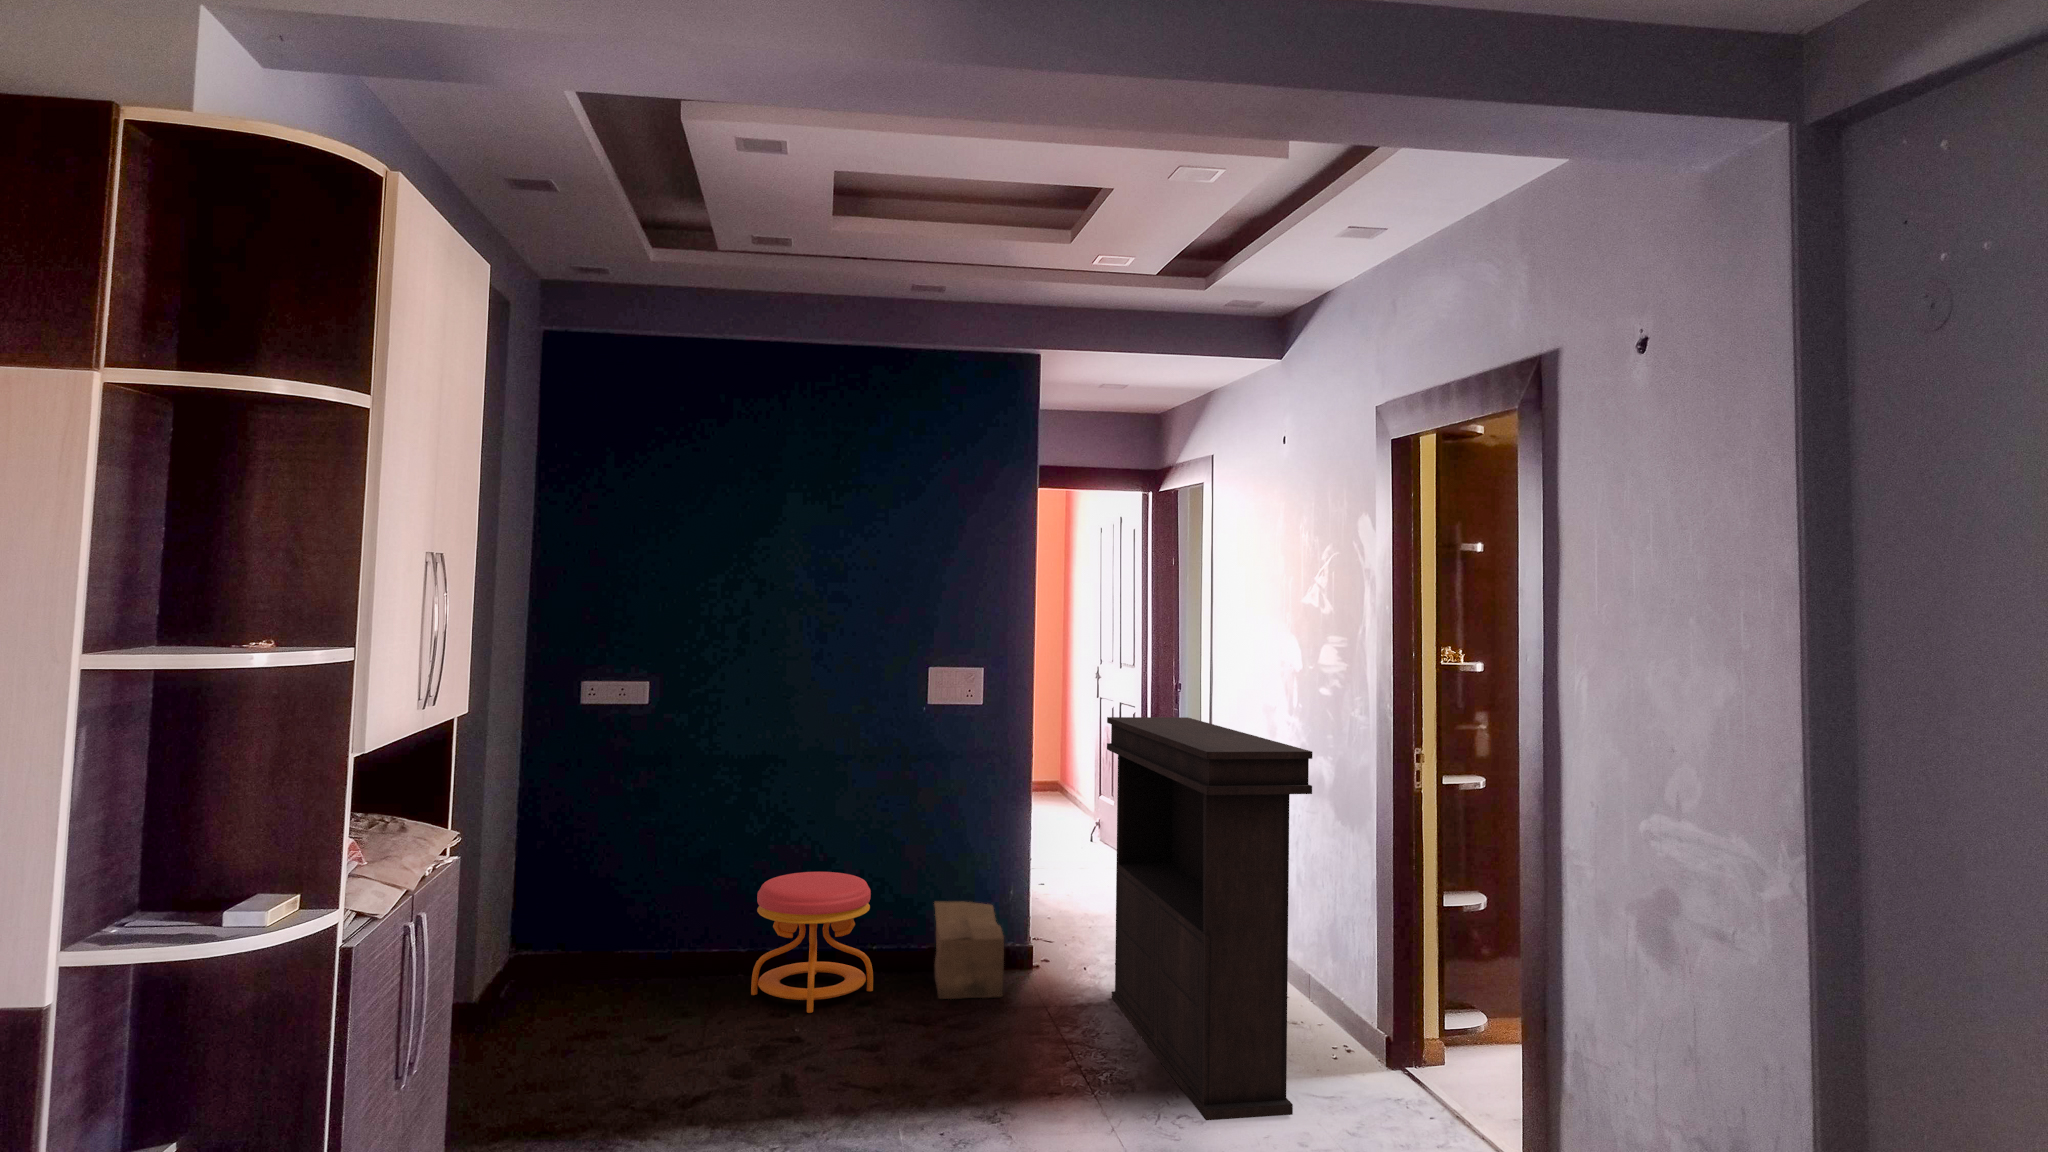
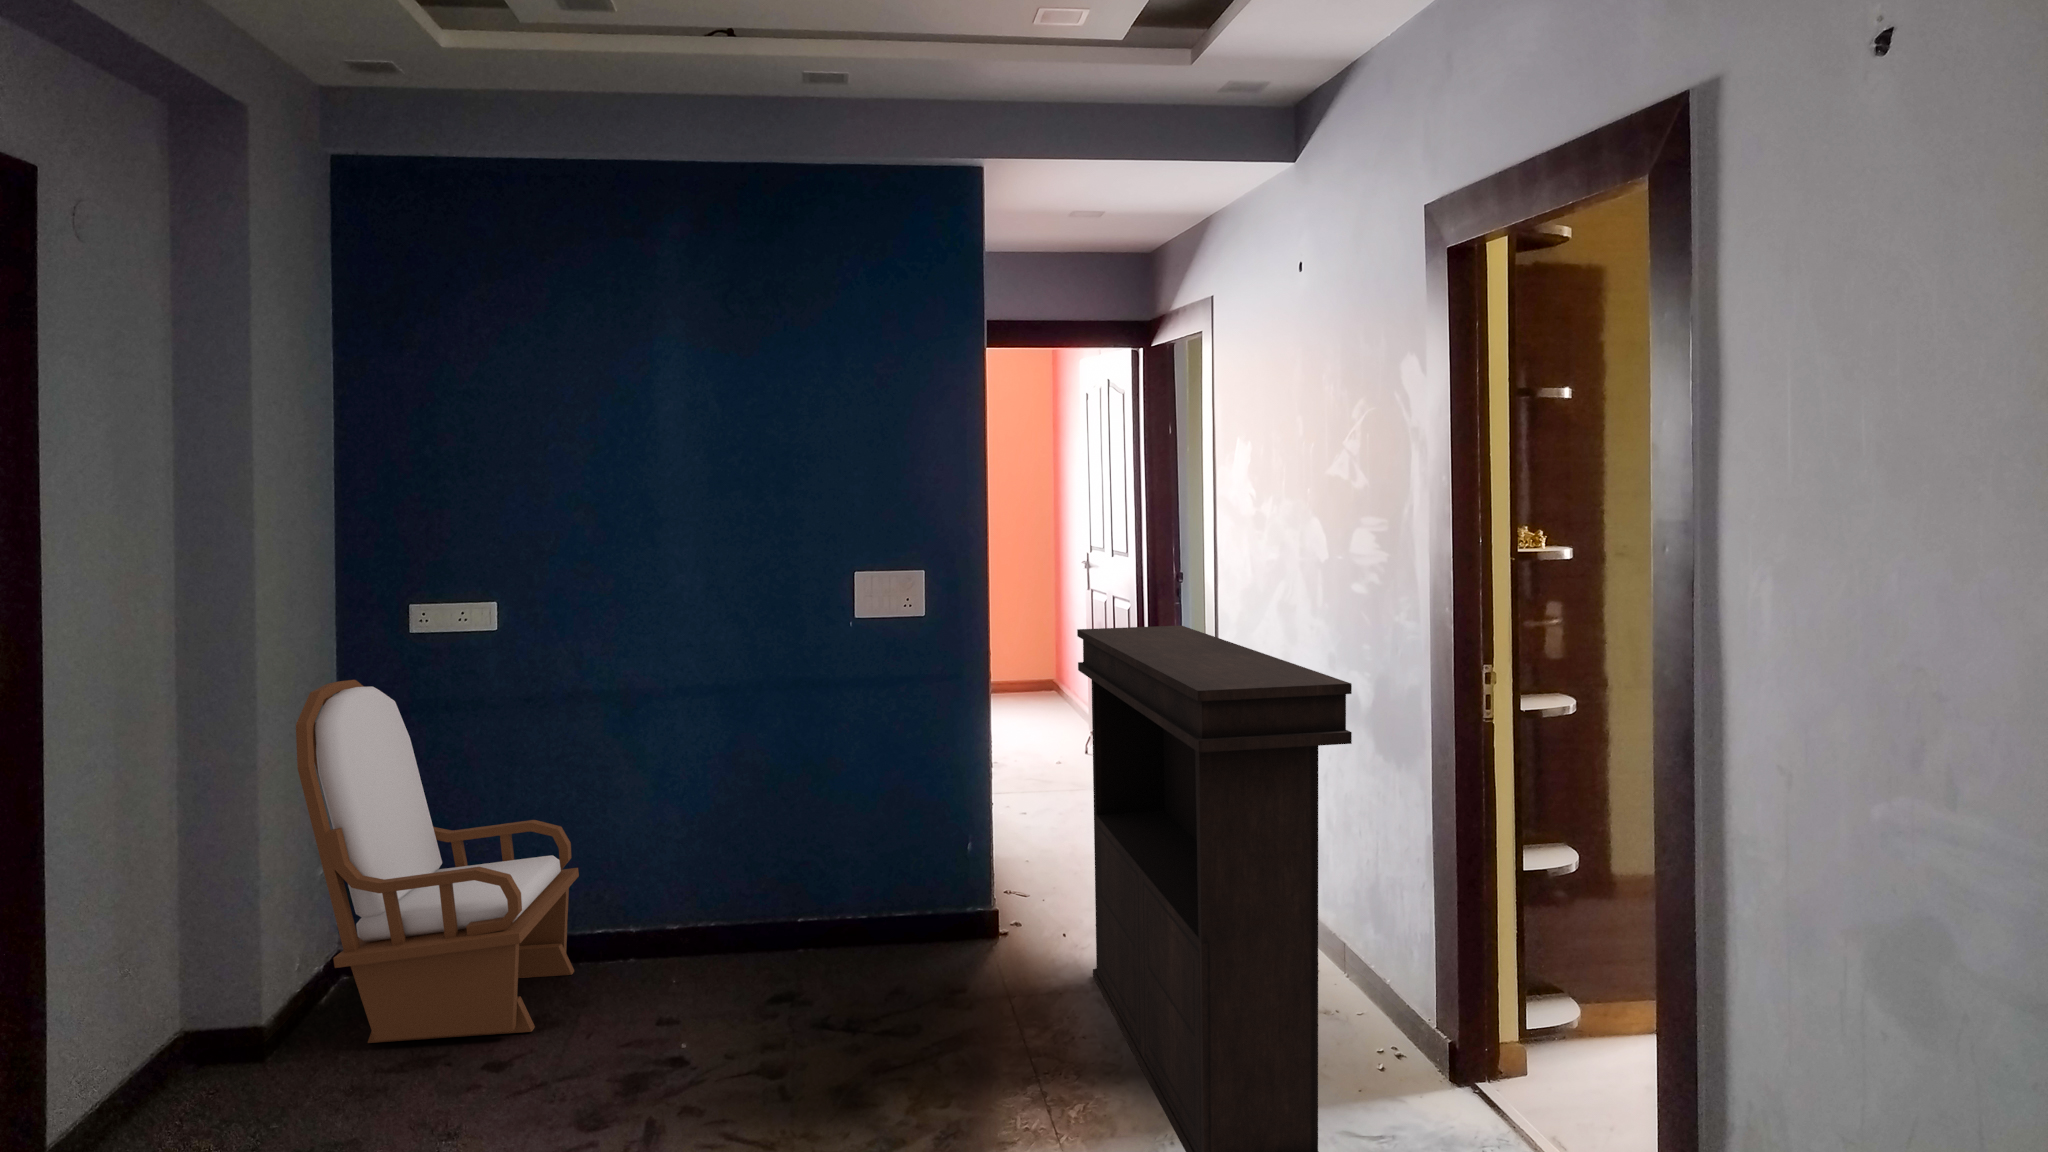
armchair: none [516,736,698,1022] -> present [296,680,579,1043]
stool: present [751,872,873,1013] -> none [640,831,796,1015]
cardboard box: present [935,902,1004,999] -> none [874,858,957,987]

